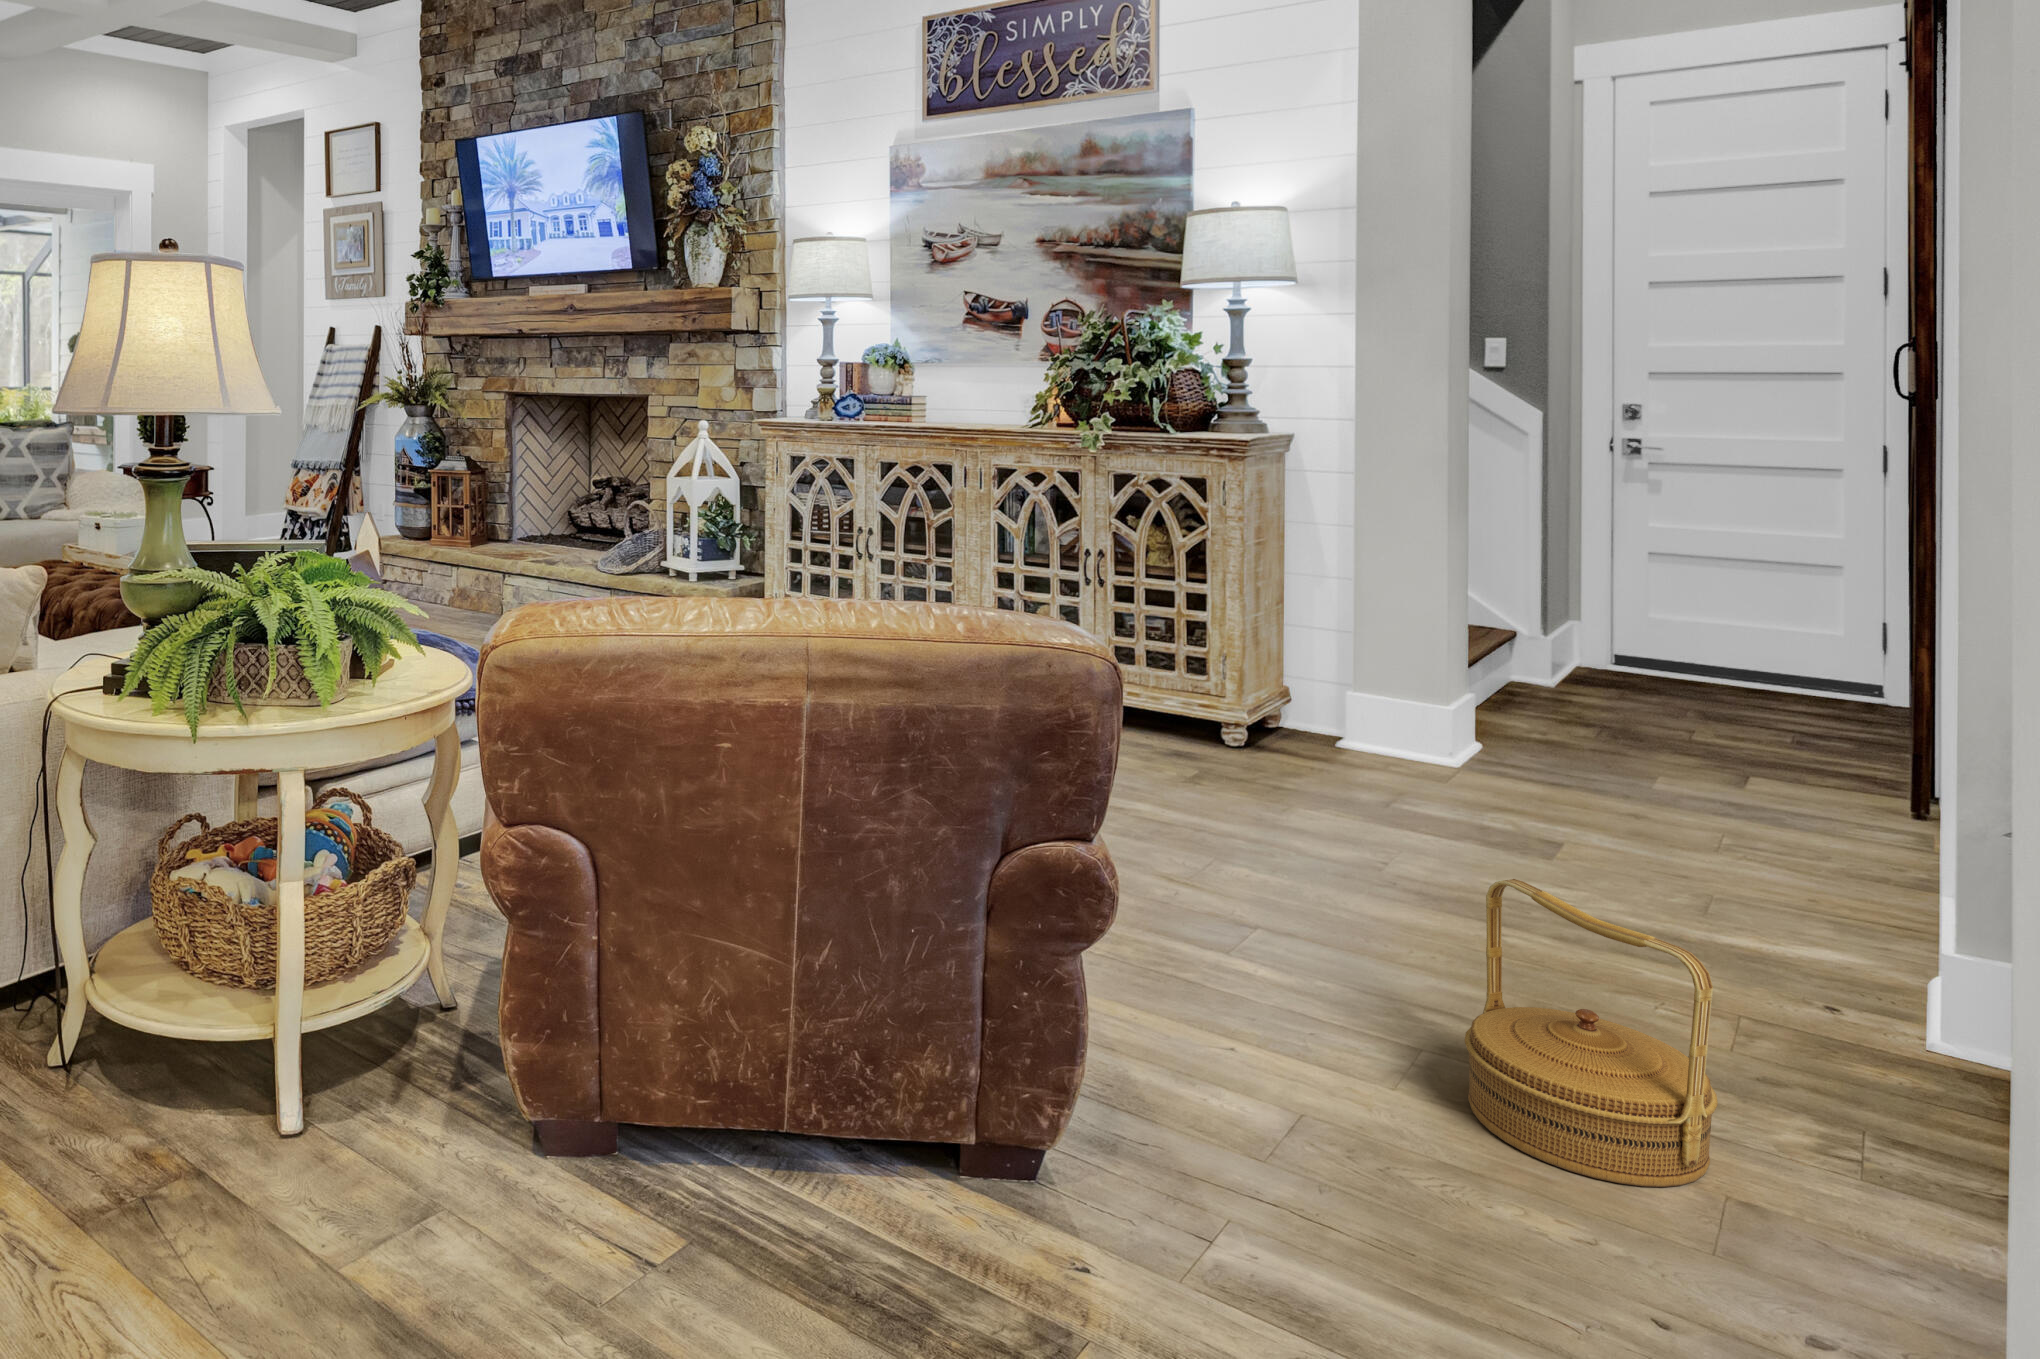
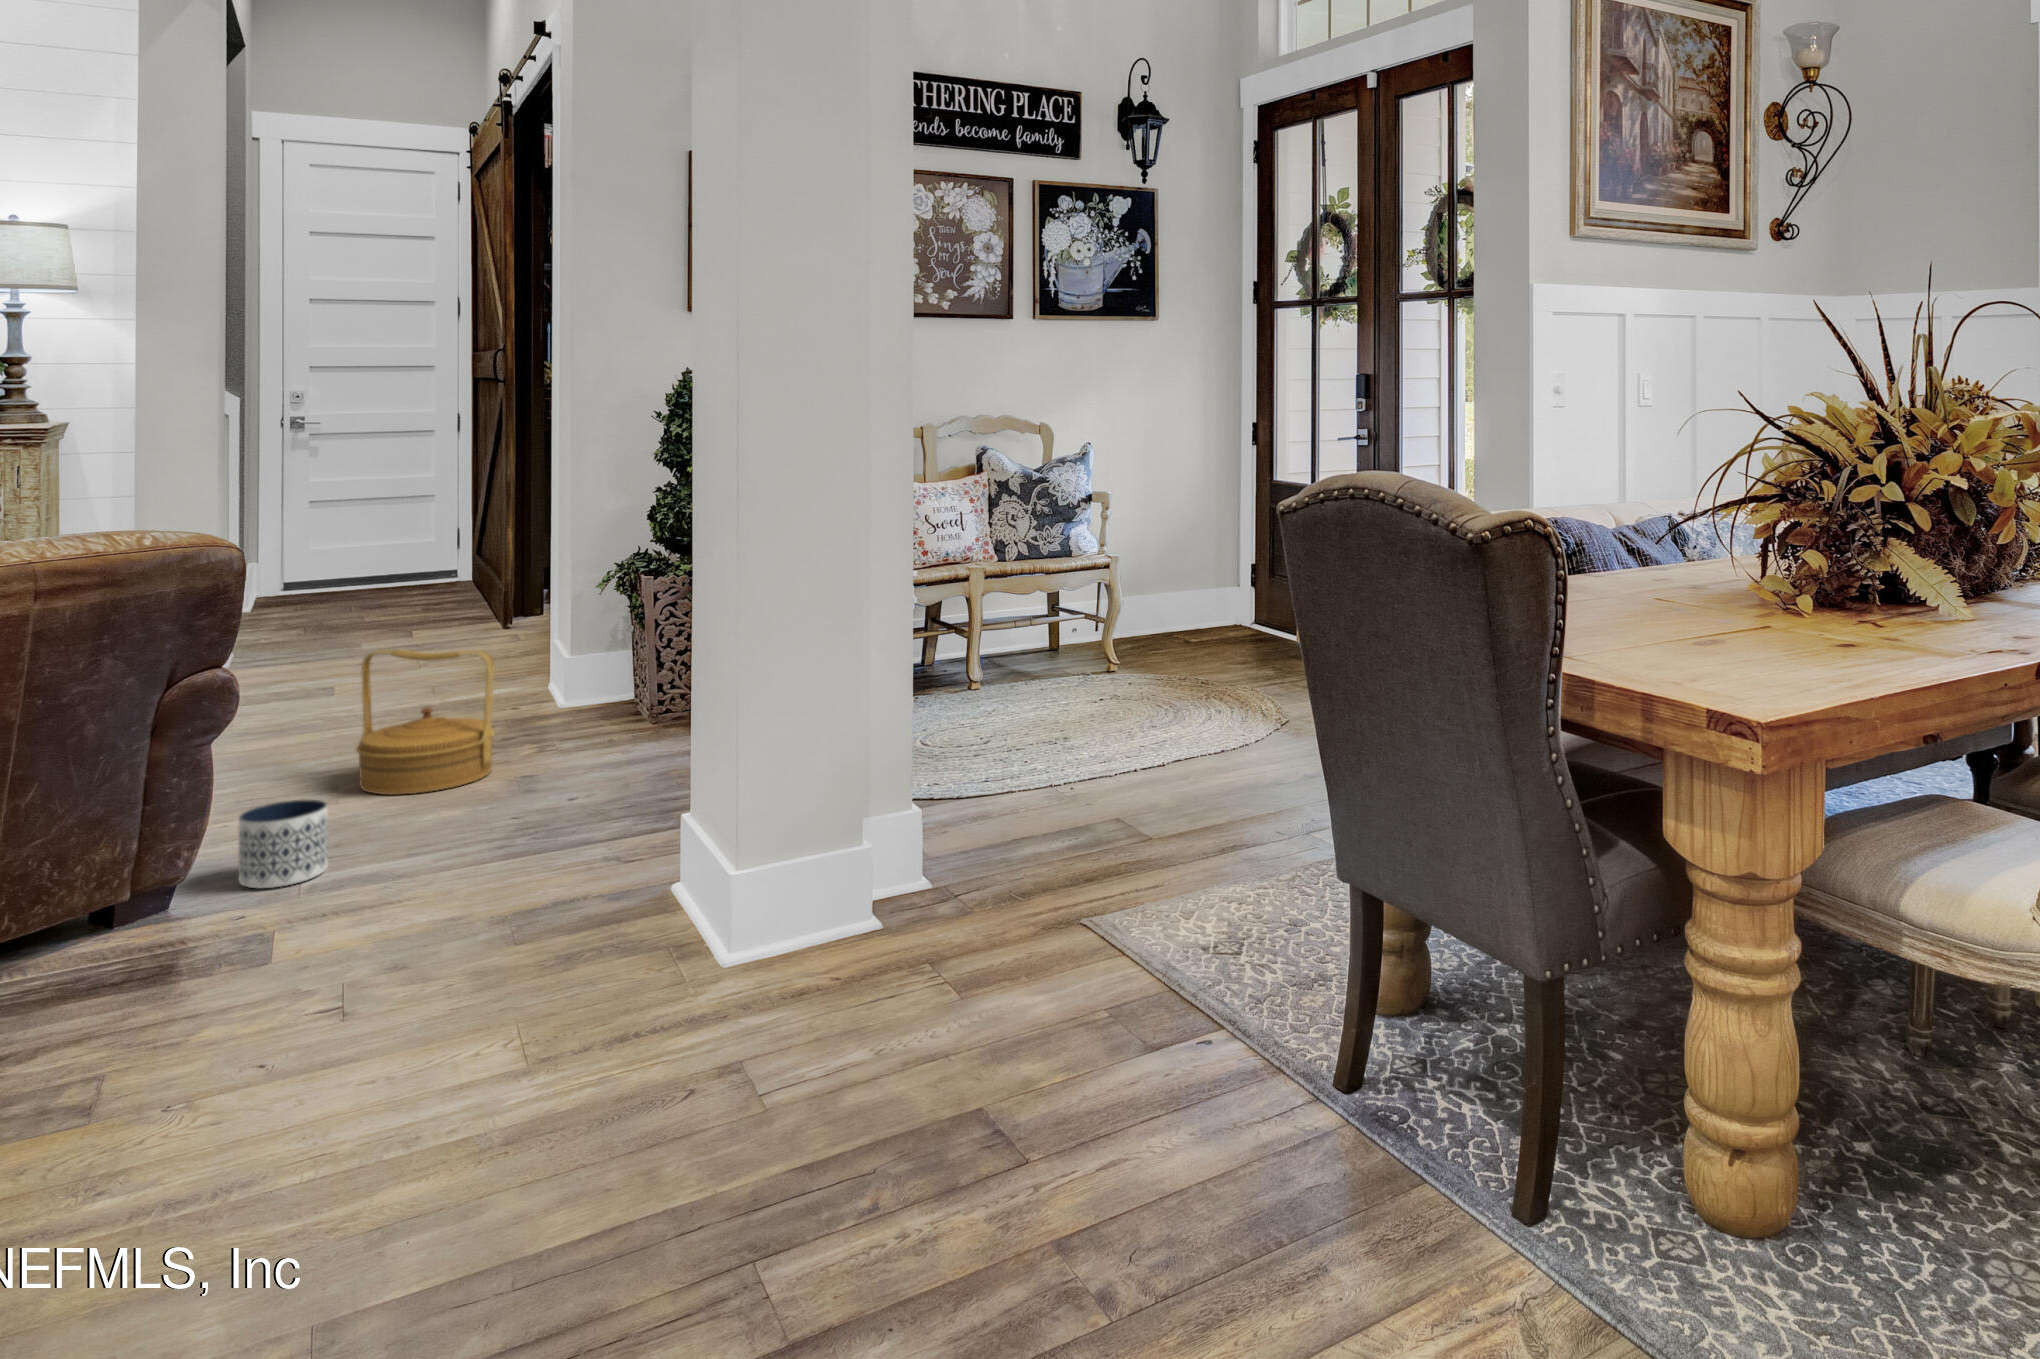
planter: none [1199,1127,1333,1300] -> present [239,800,328,888]

